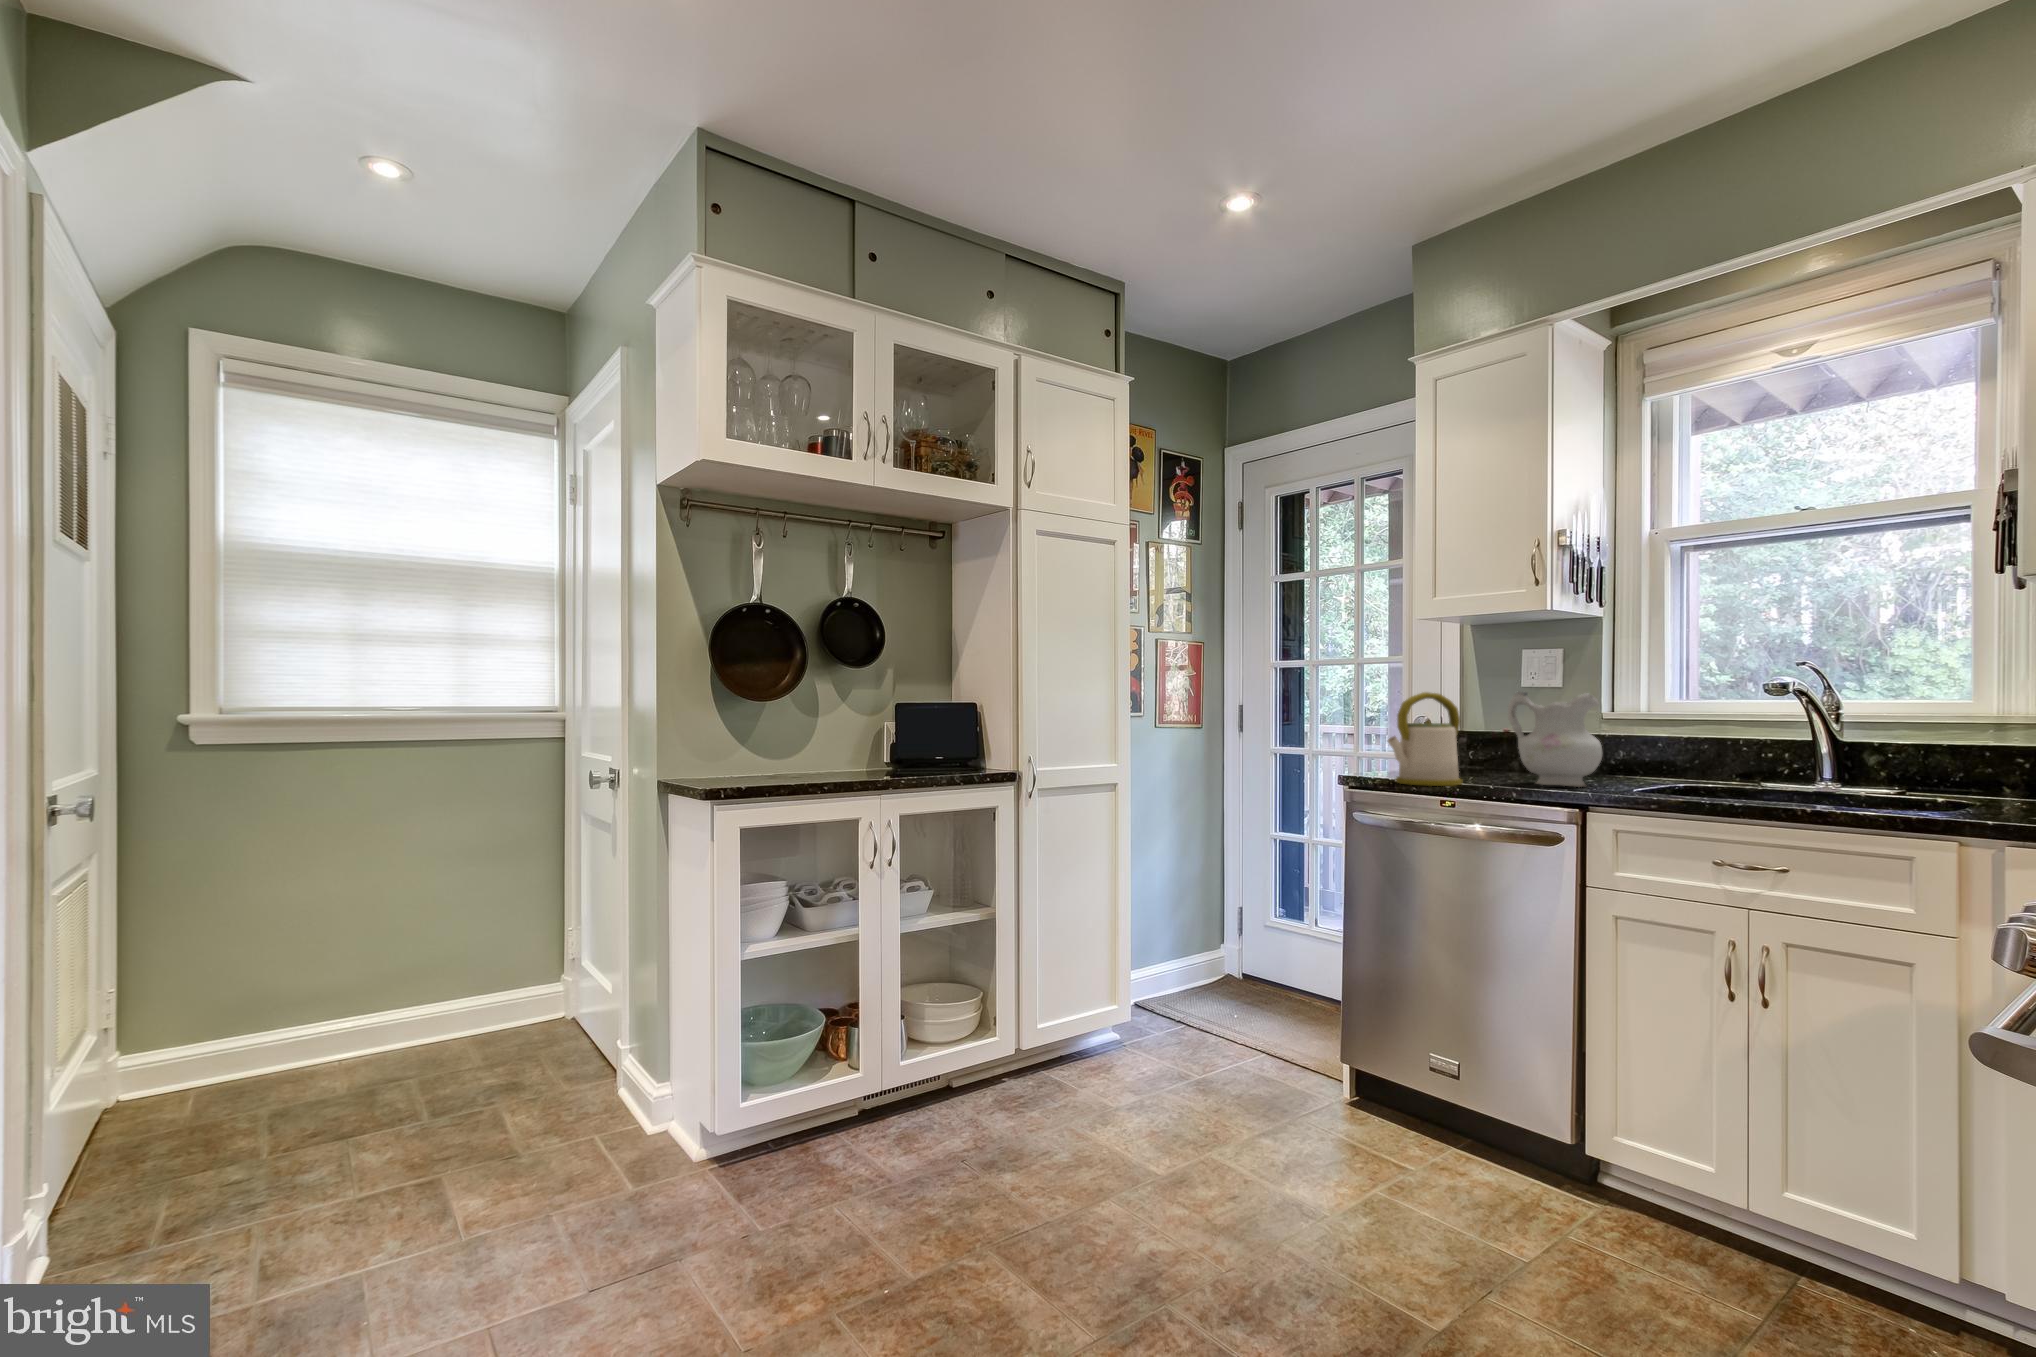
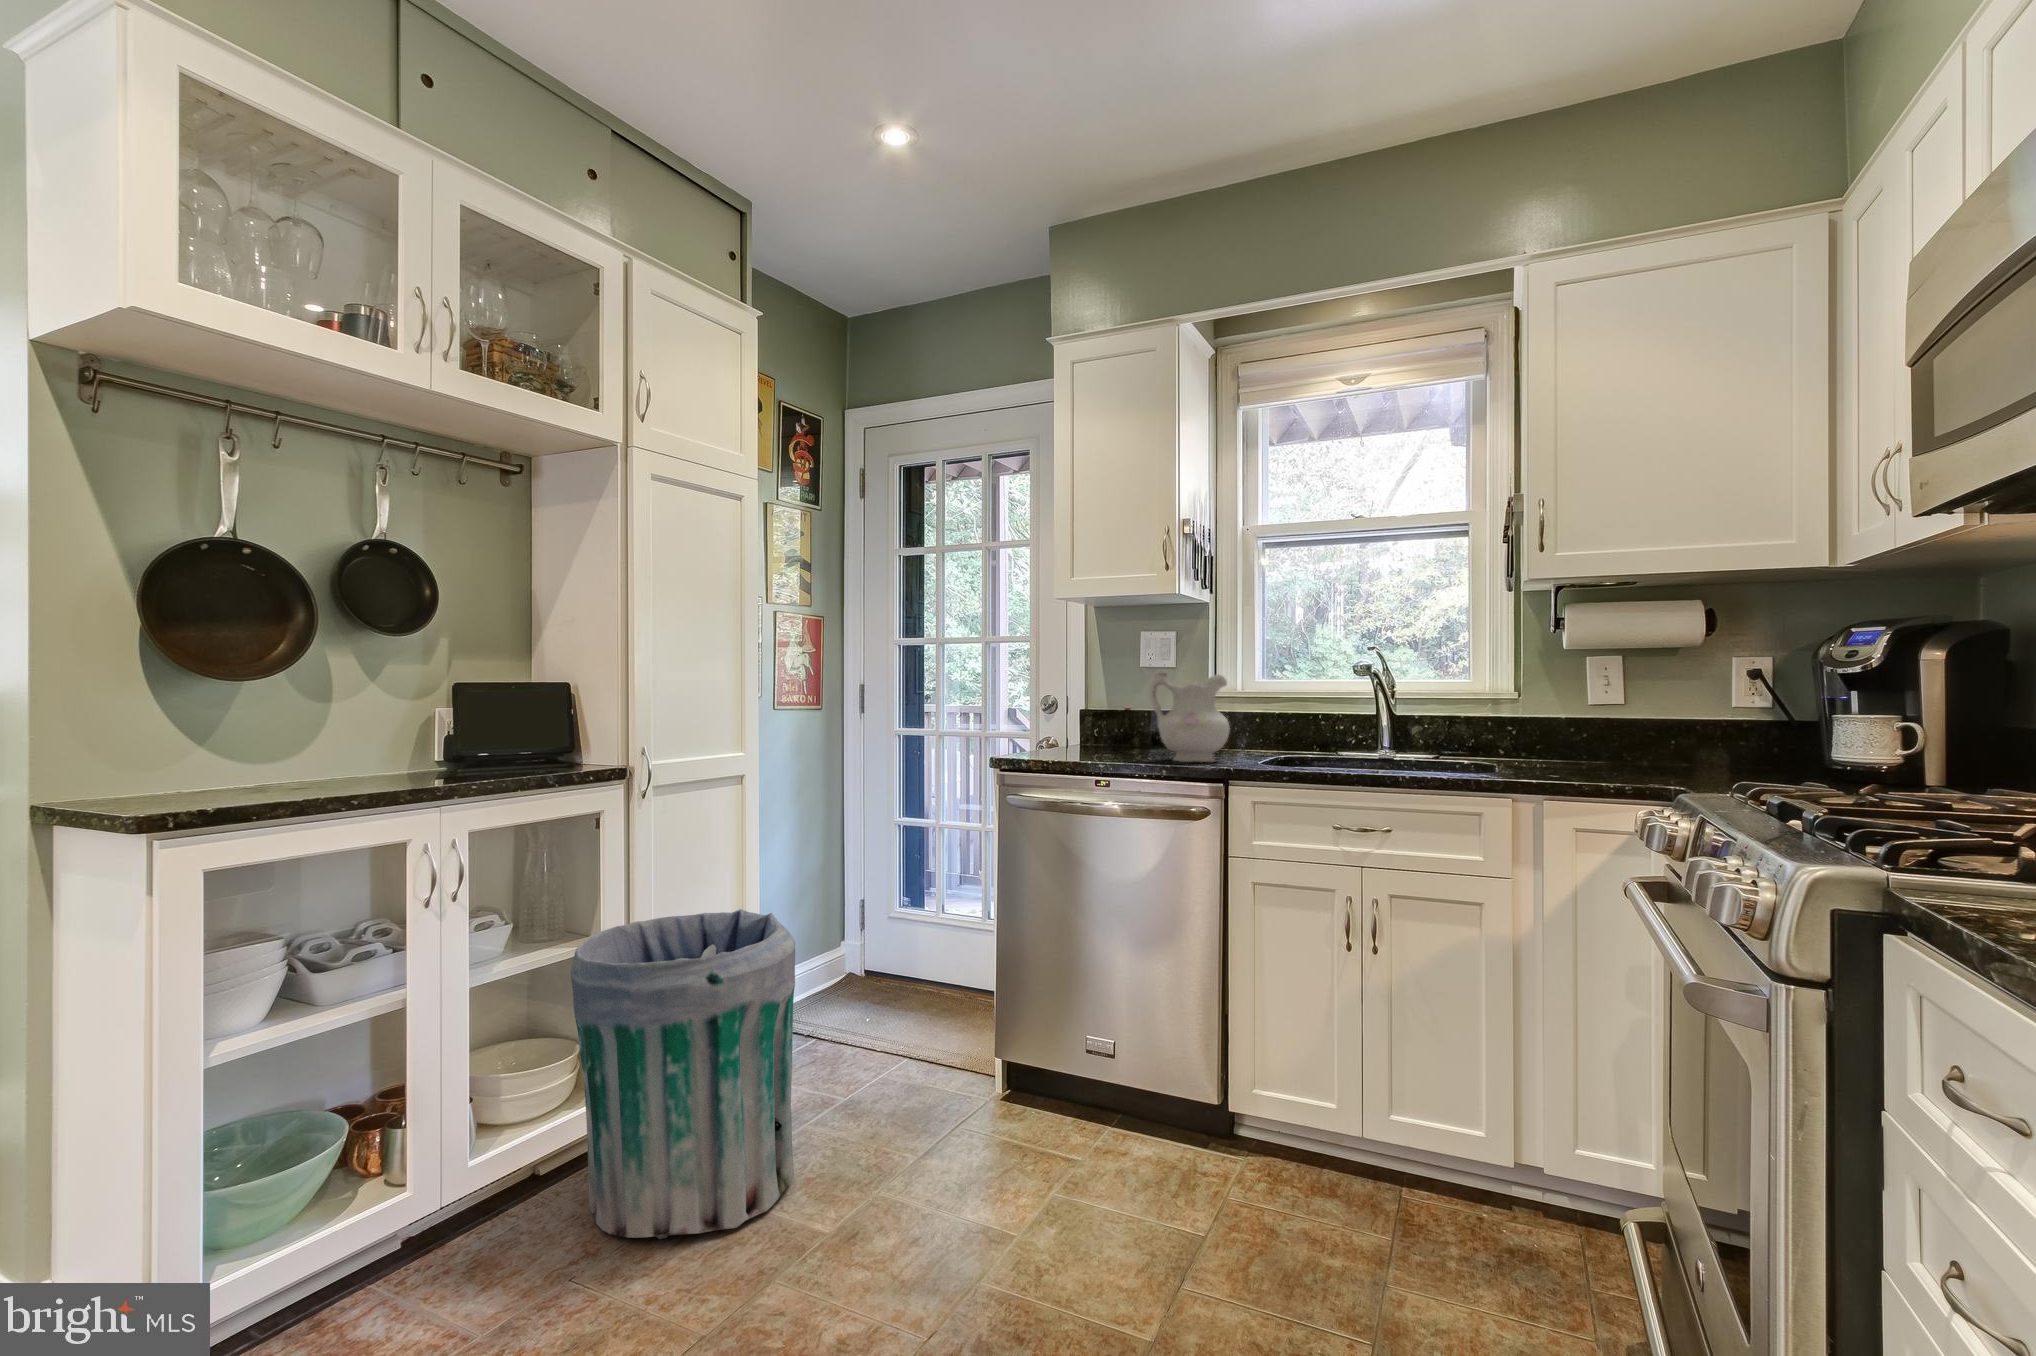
kettle: present [1388,692,1463,786] -> none [1044,673,1111,766]
trash can: none [969,895,1145,1156] -> present [571,909,795,1239]

